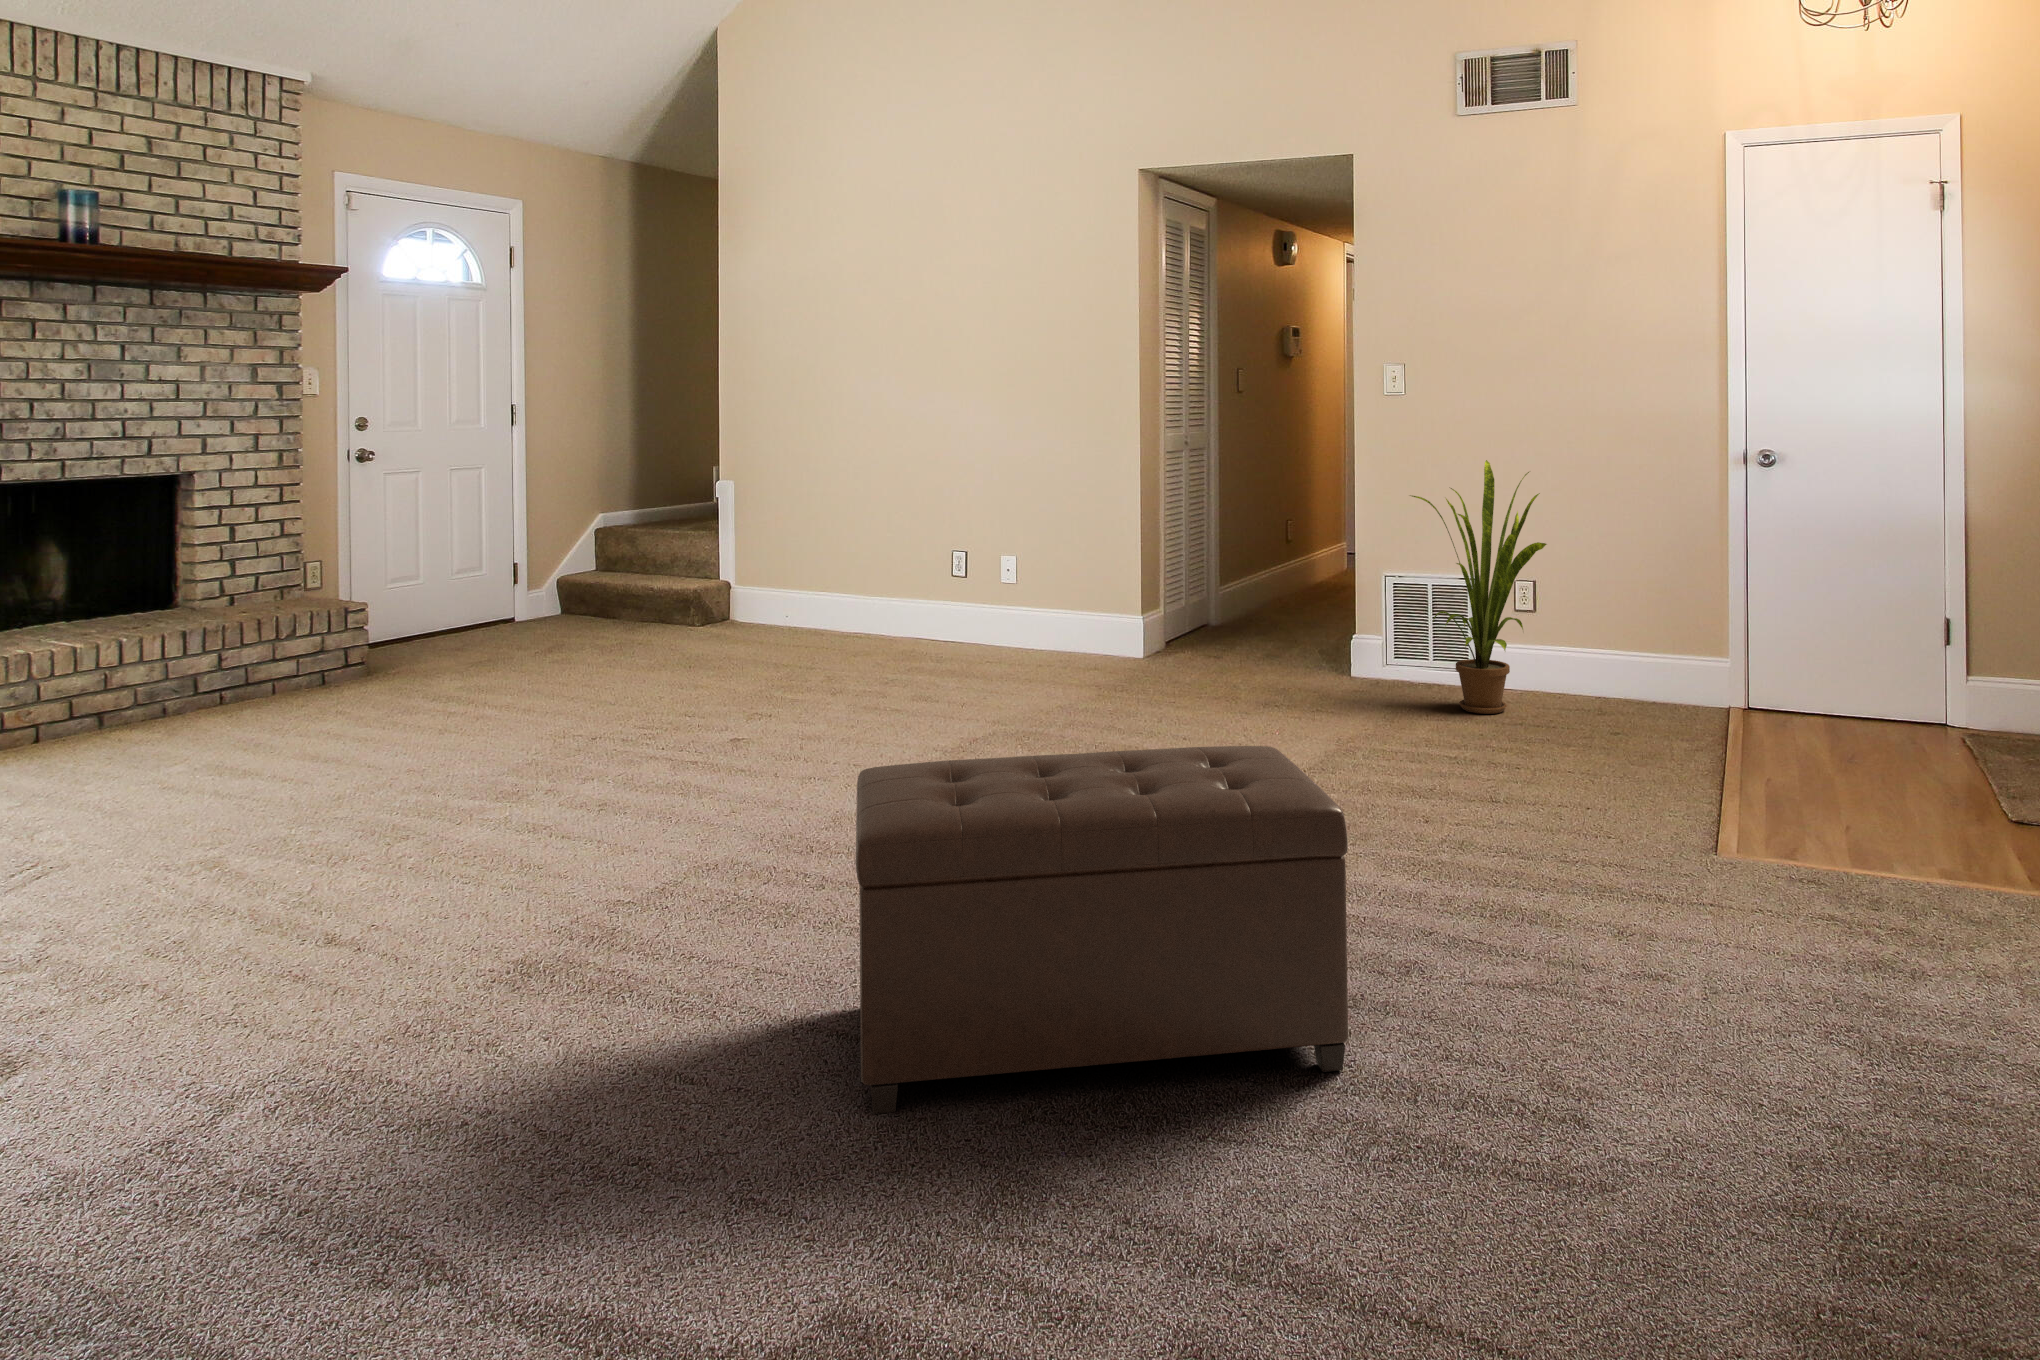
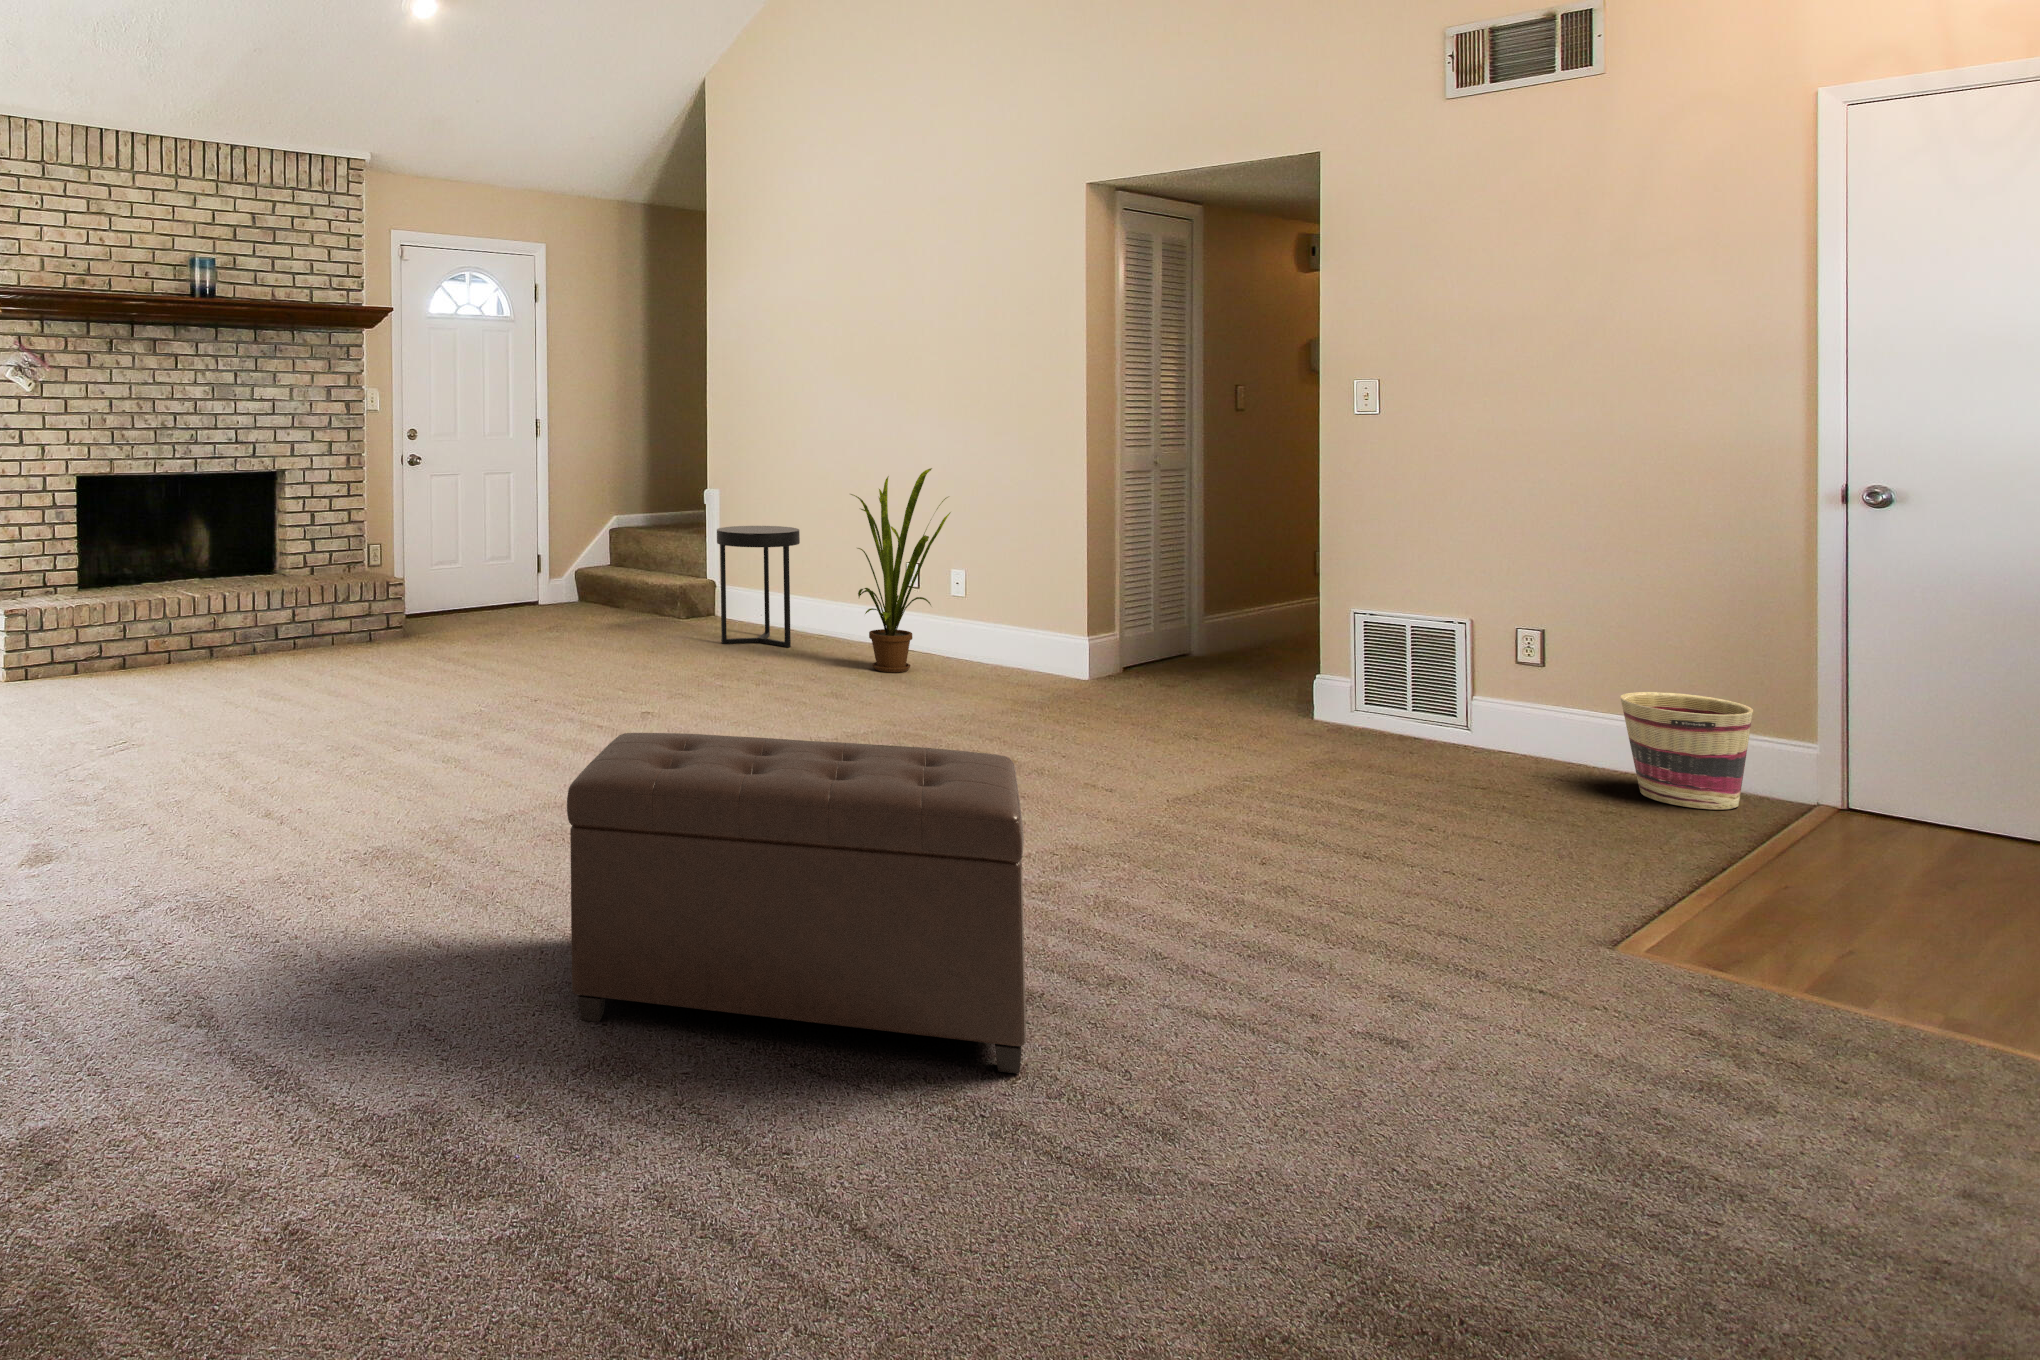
house plant: present [1410,460,1547,714] -> present [851,468,951,672]
side table: none [762,518,852,649] -> present [717,526,800,647]
basket: none [1609,627,1701,721] -> present [1620,692,1753,810]

